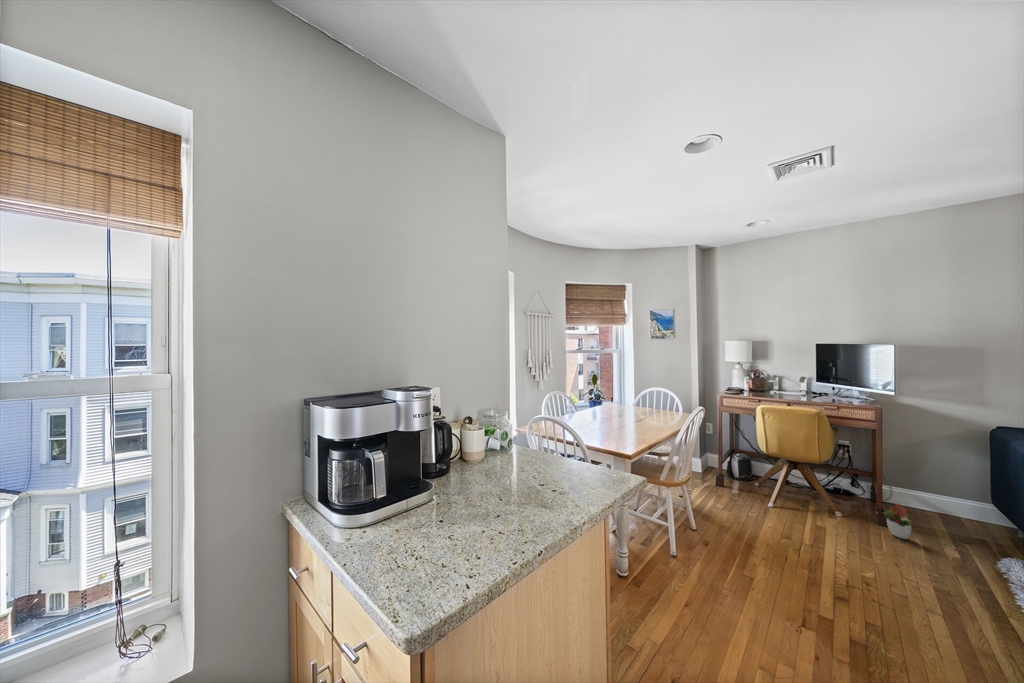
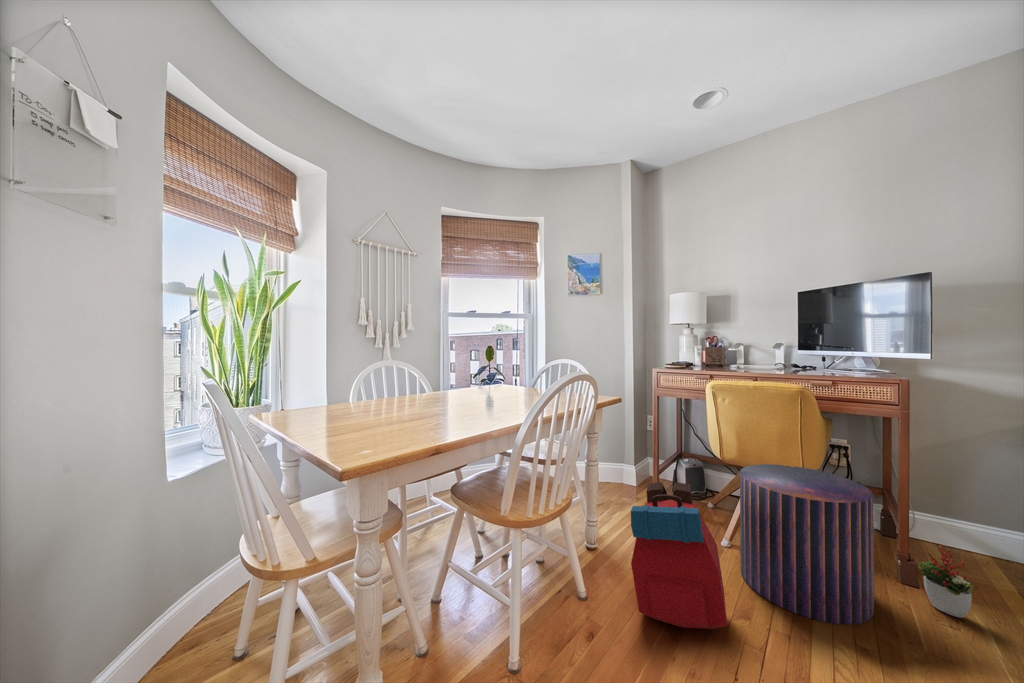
pouf: none [780,457,858,541] -> present [740,464,874,625]
backpack: none [723,466,777,540] -> present [631,482,727,629]

